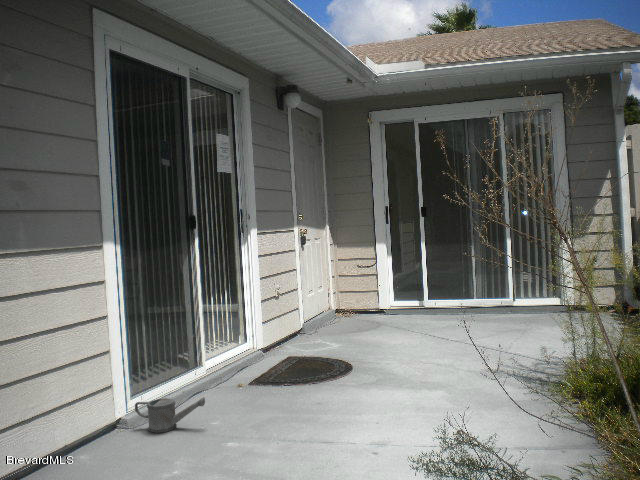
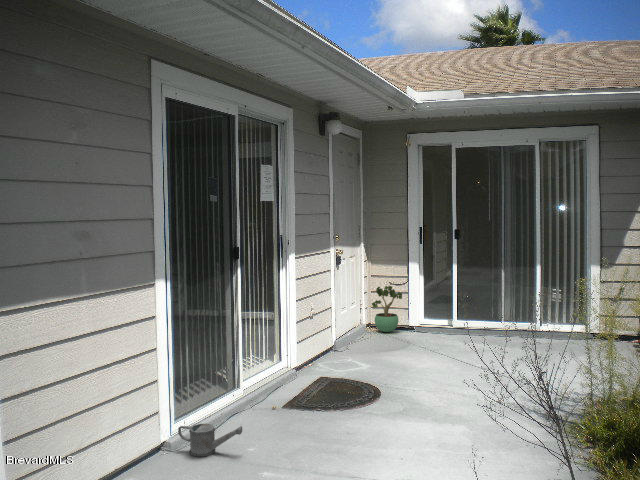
potted plant: none [340,268,372,317] -> present [372,286,402,332]

